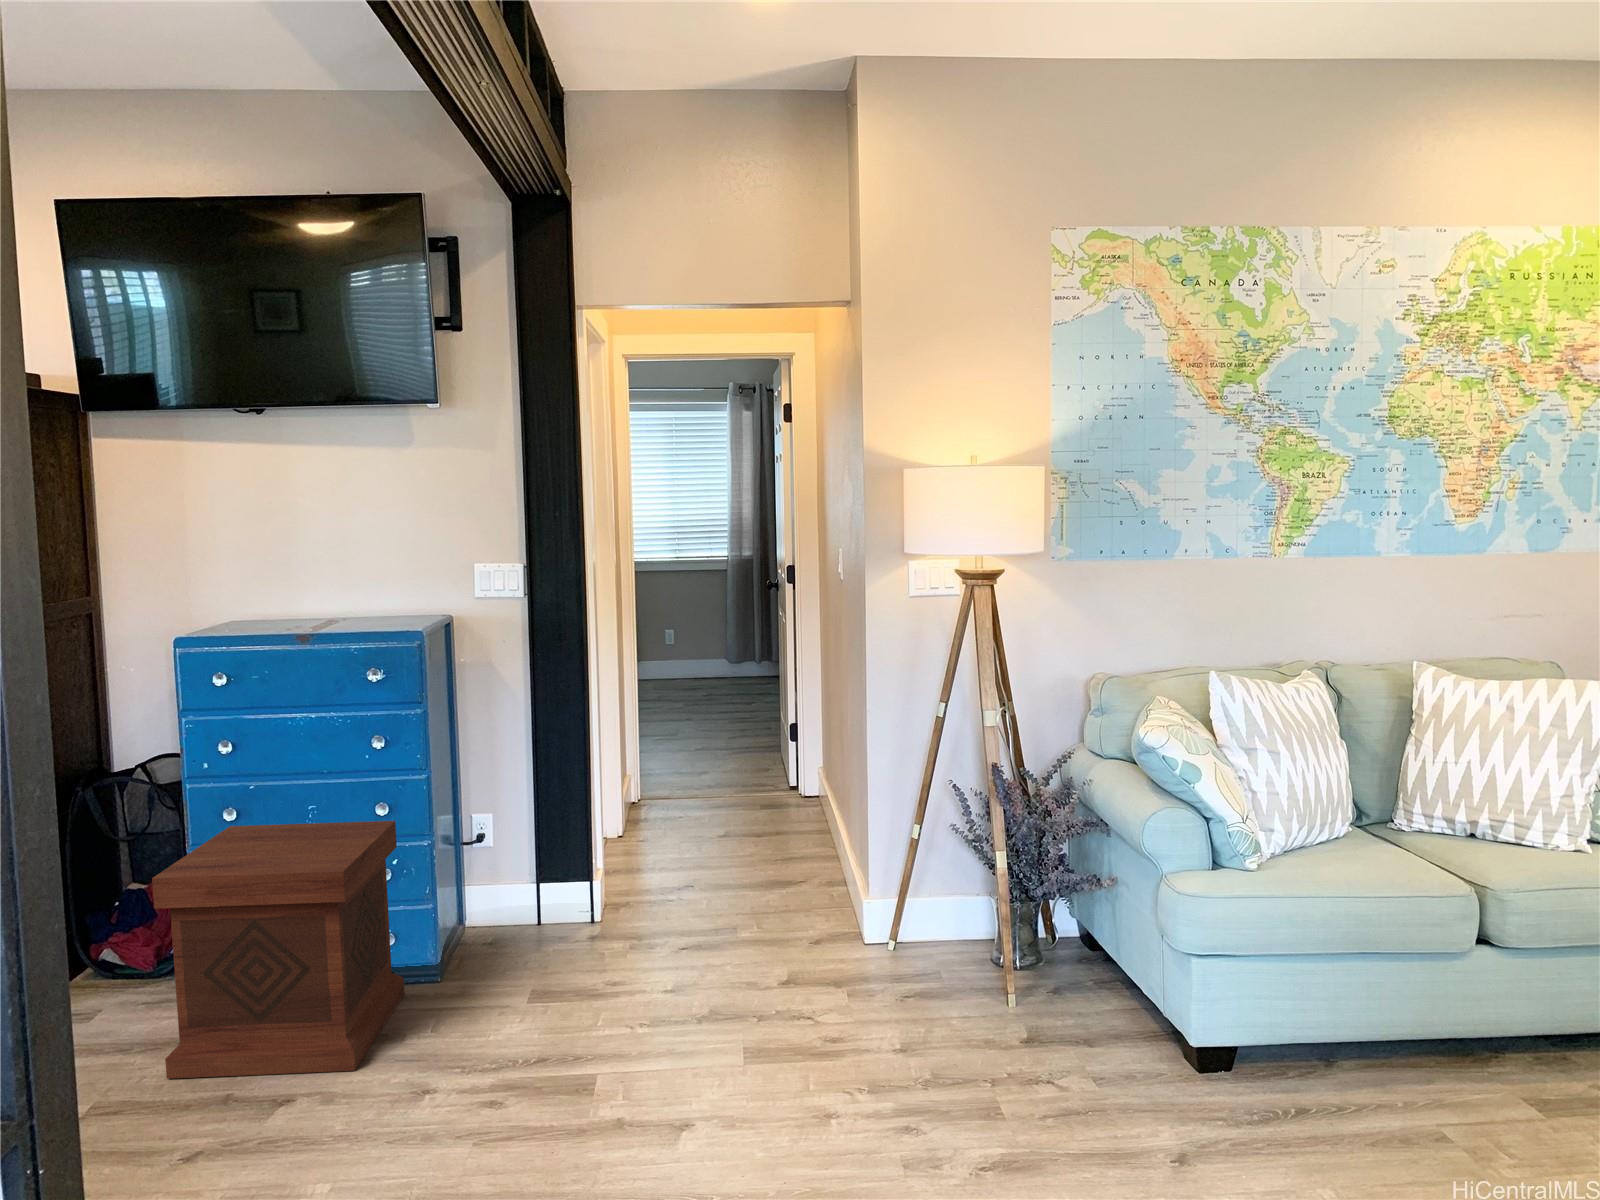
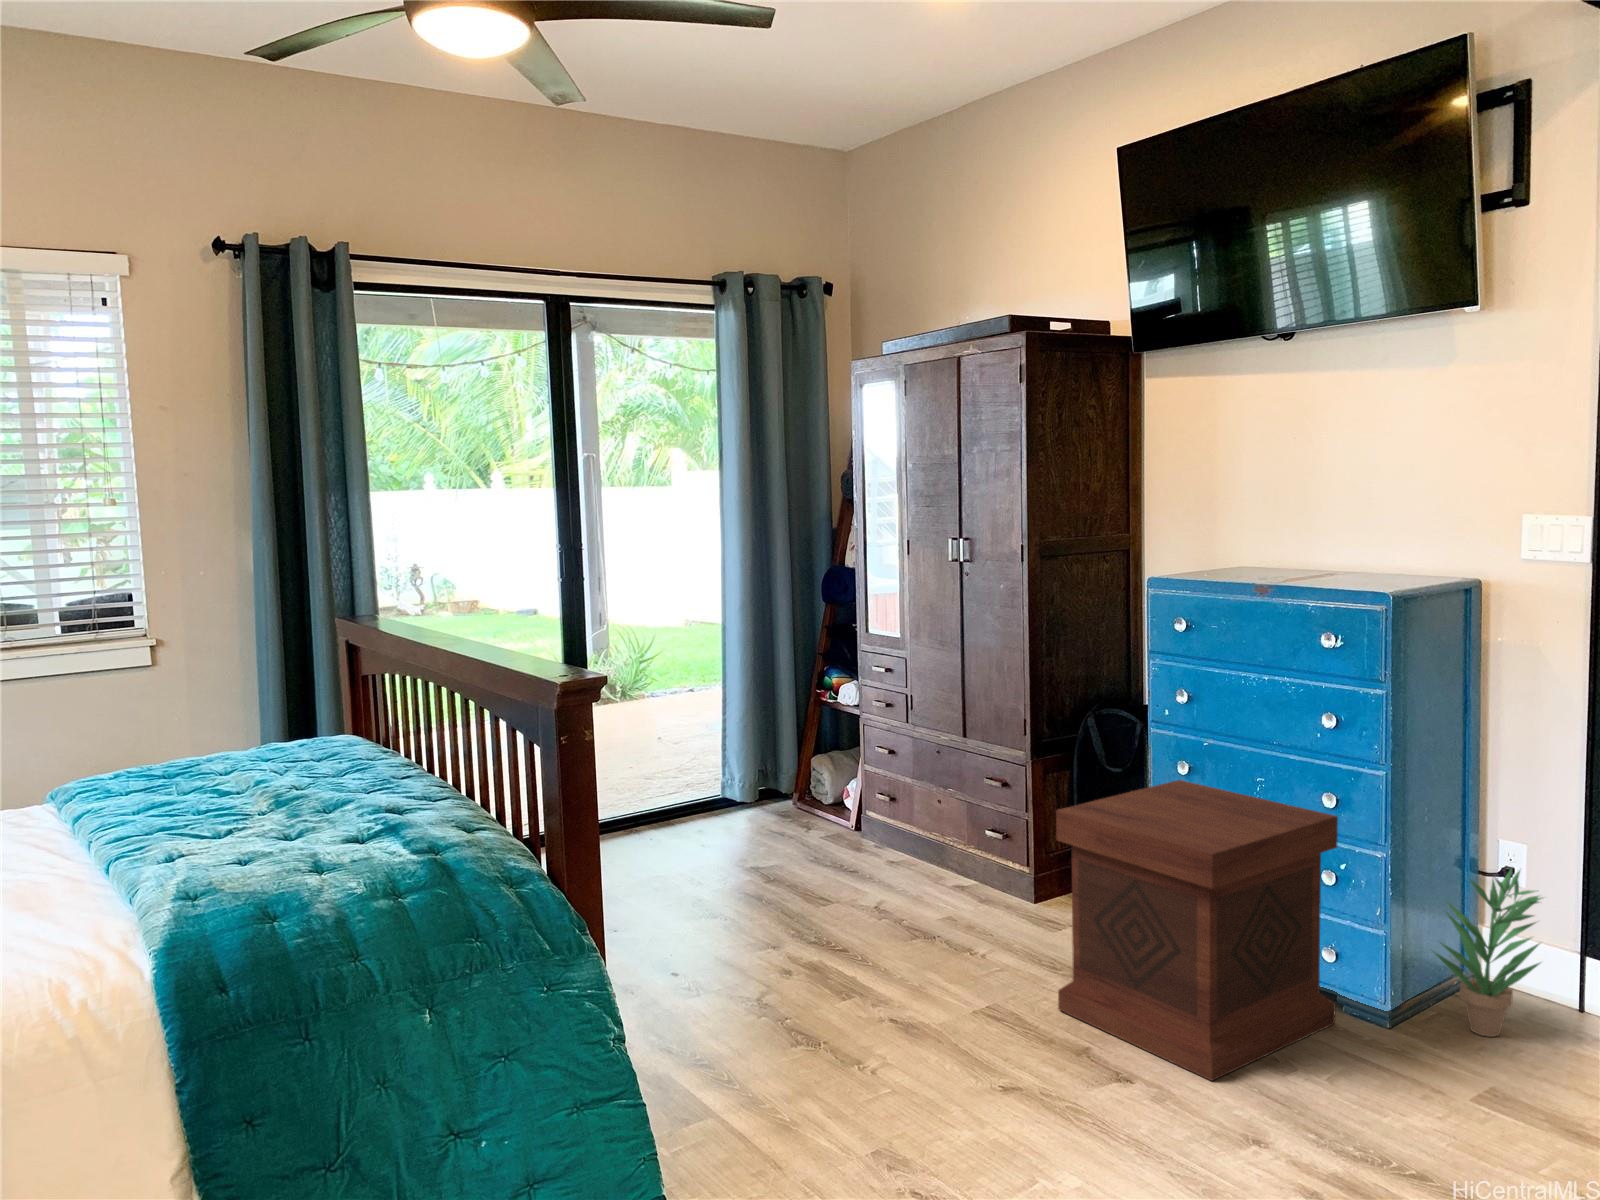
potted plant: none [464,828,537,963] -> present [1435,869,1542,1037]

